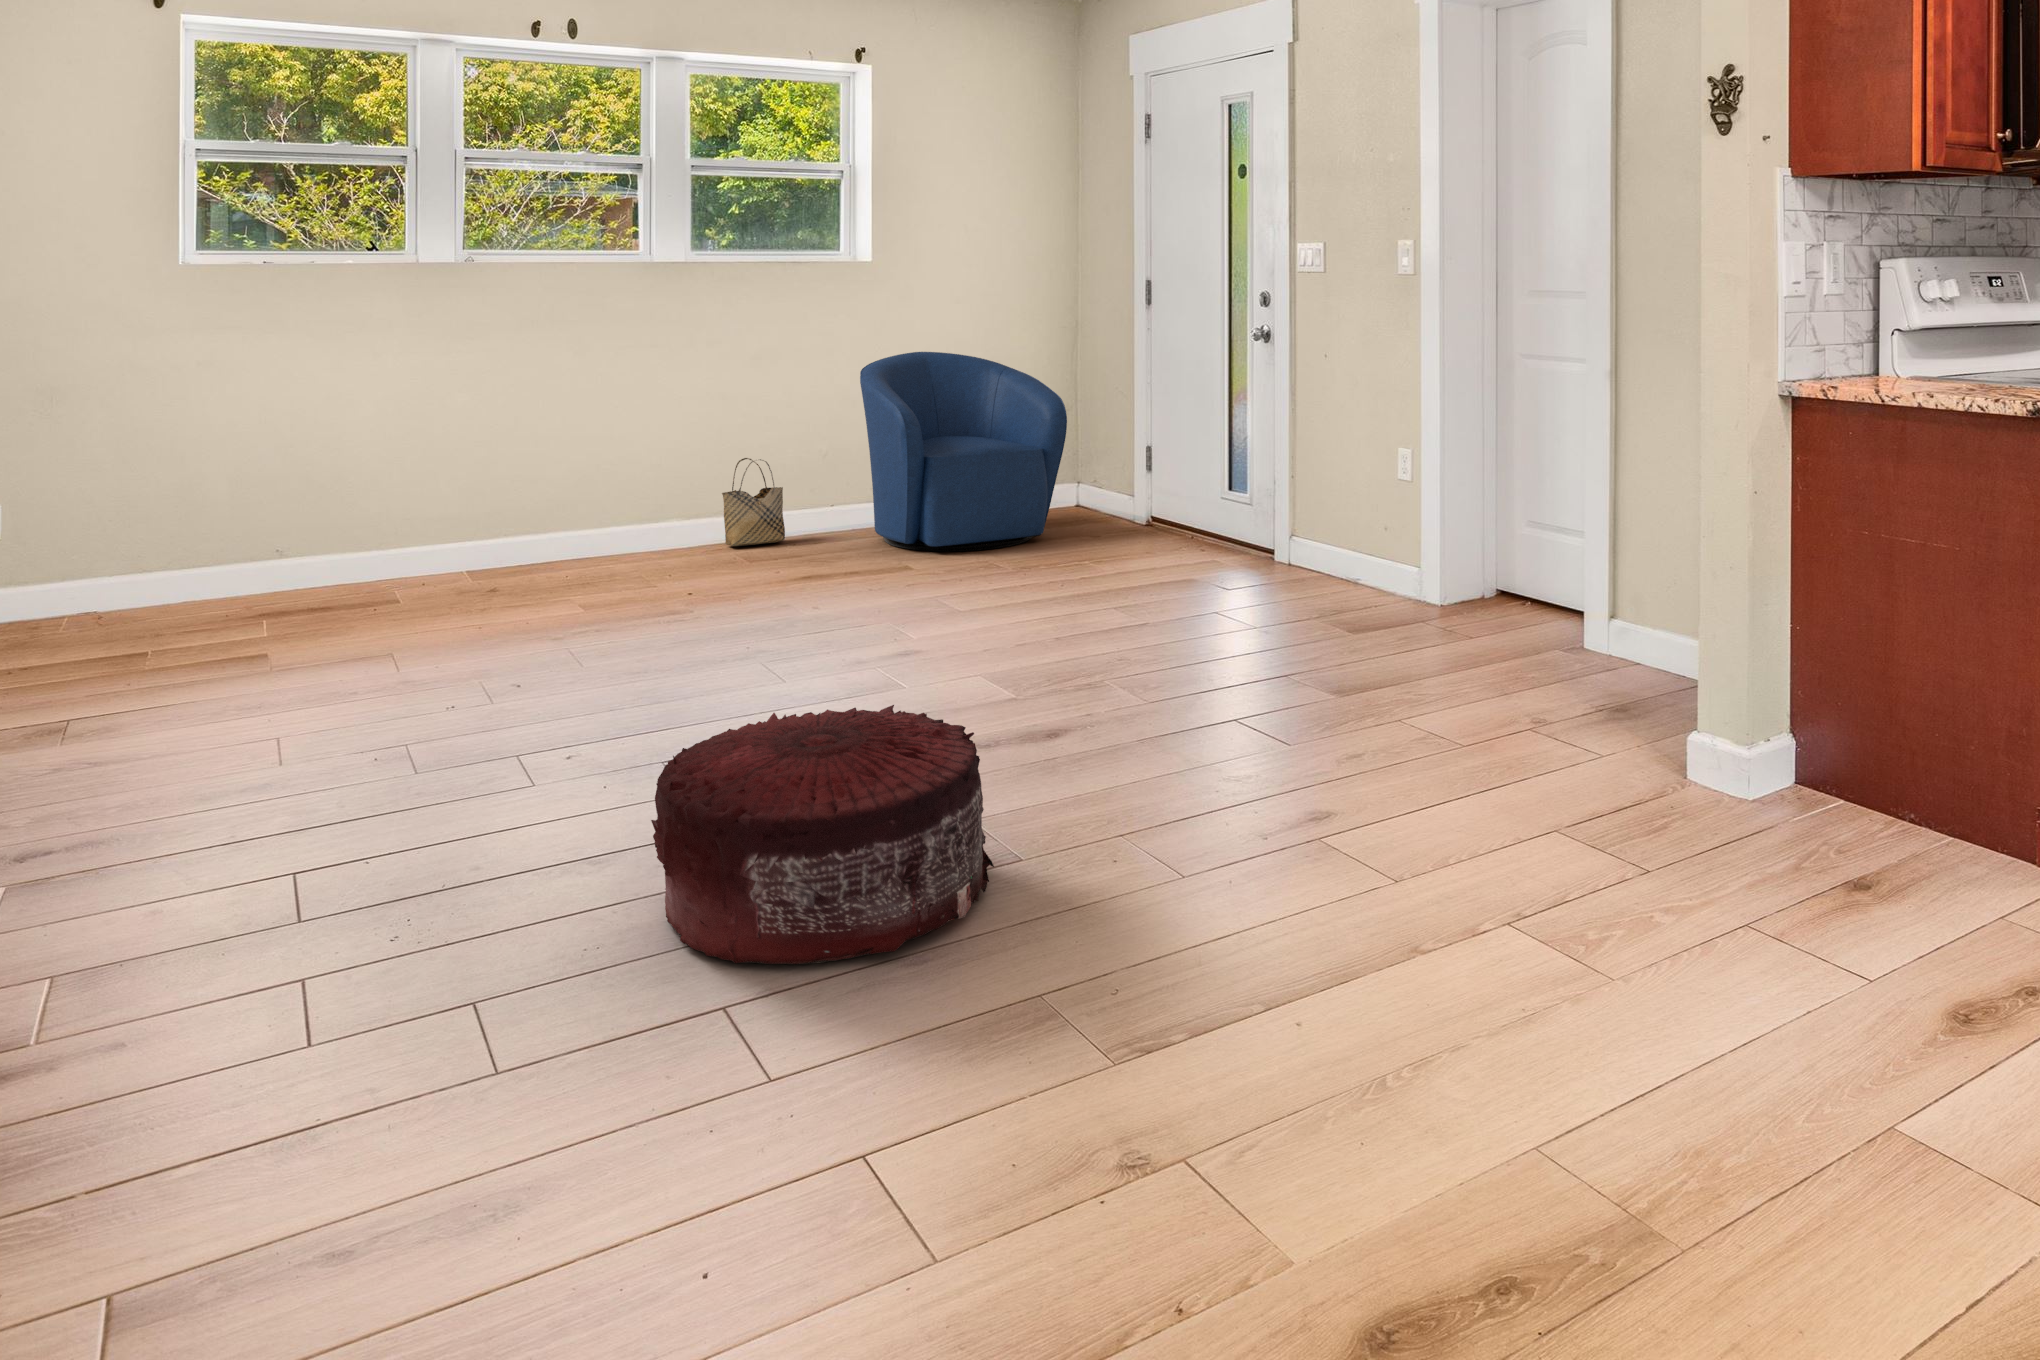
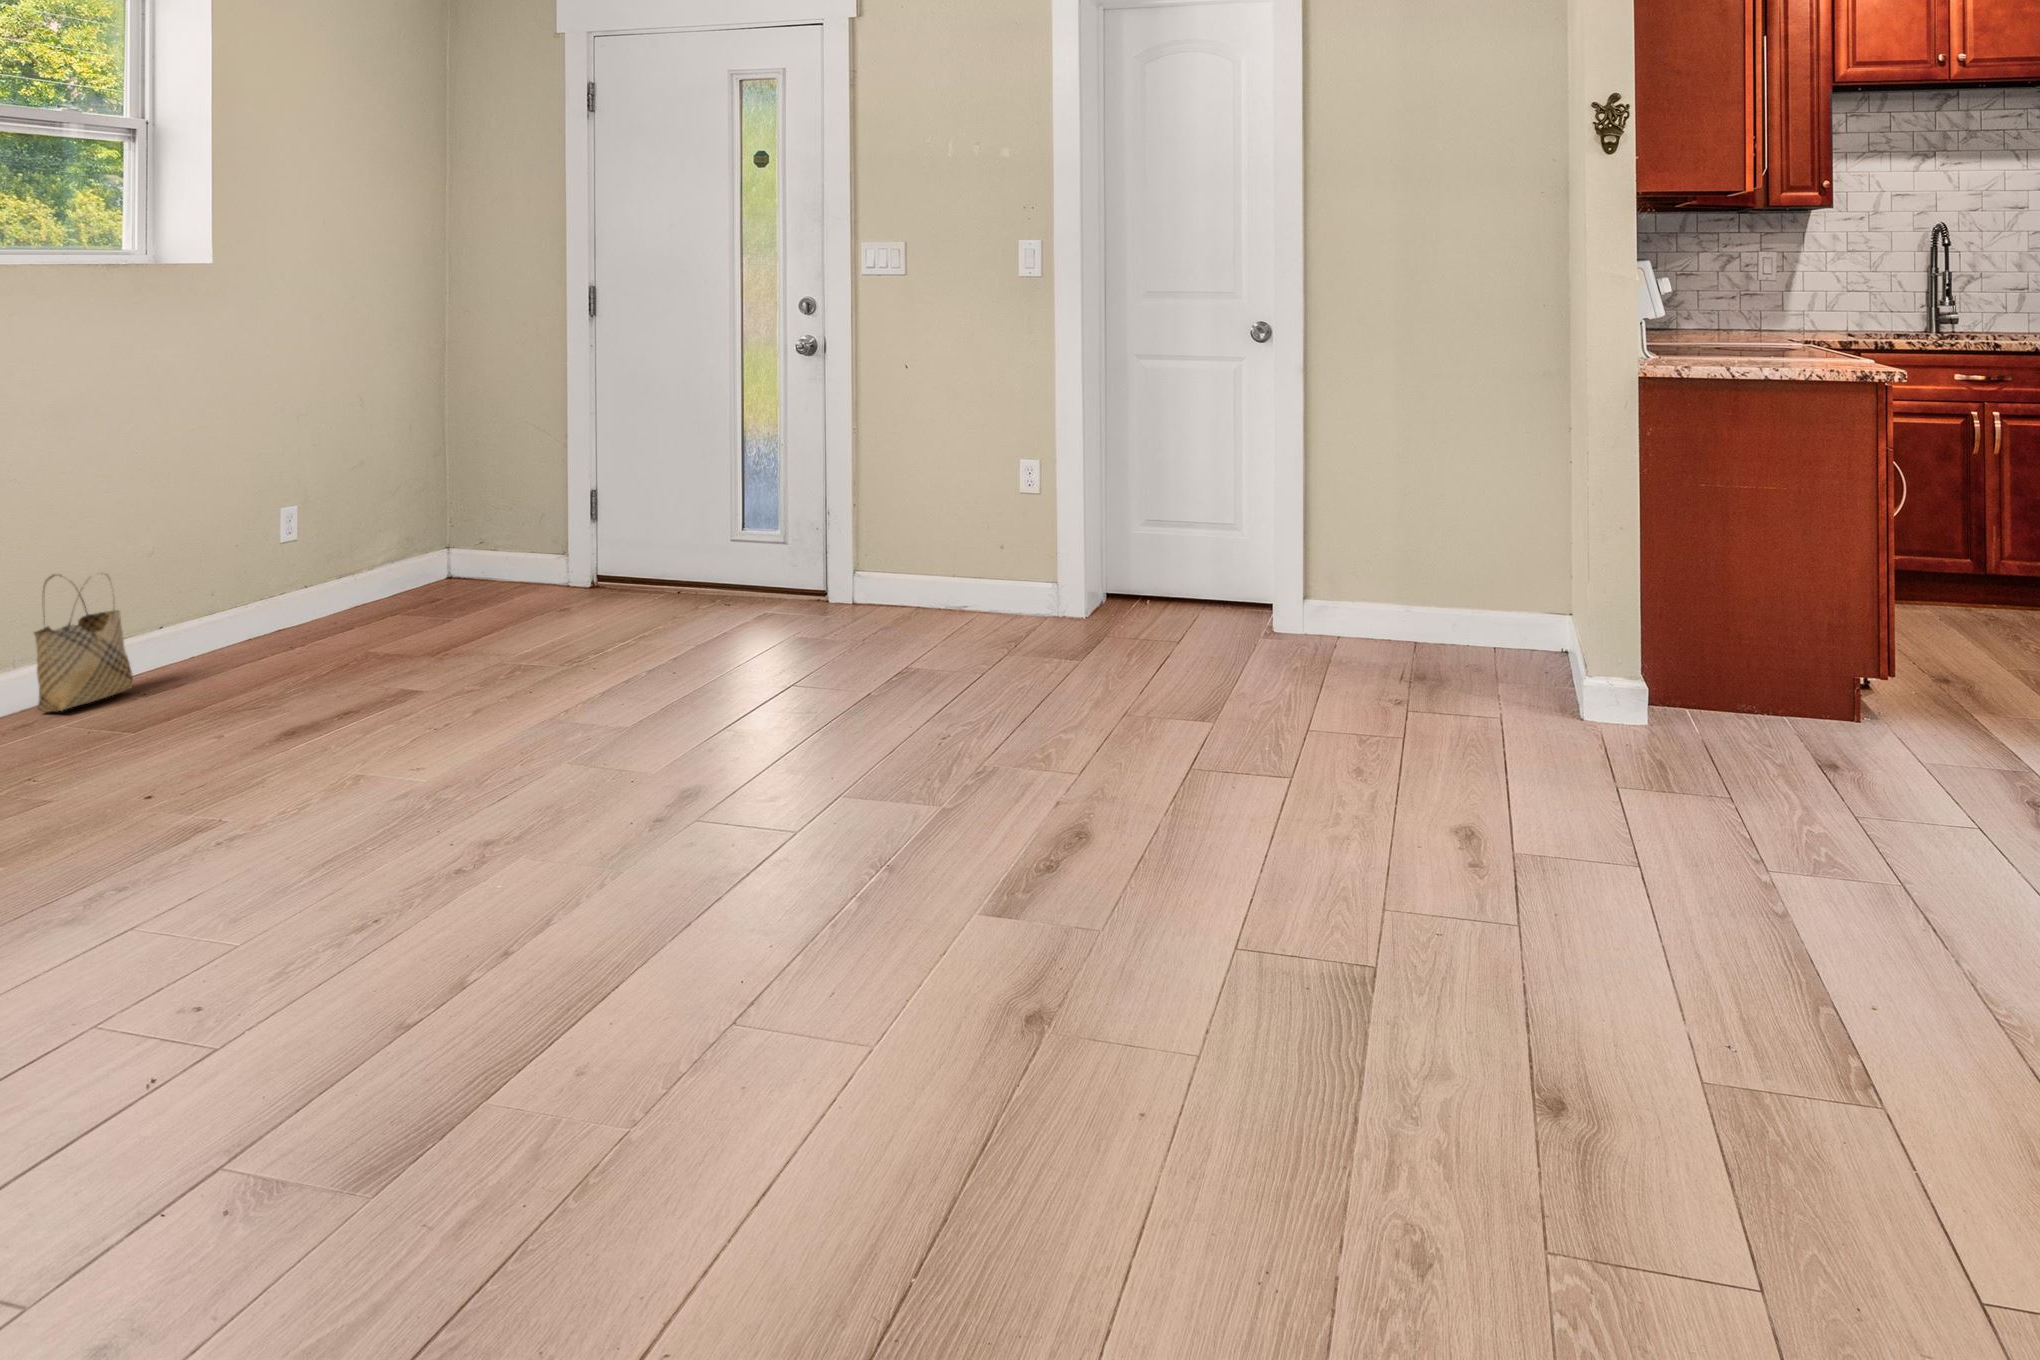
armchair: present [860,352,1067,551] -> none [230,396,533,666]
pouf: present [651,705,994,964] -> none [1140,831,1571,1223]

